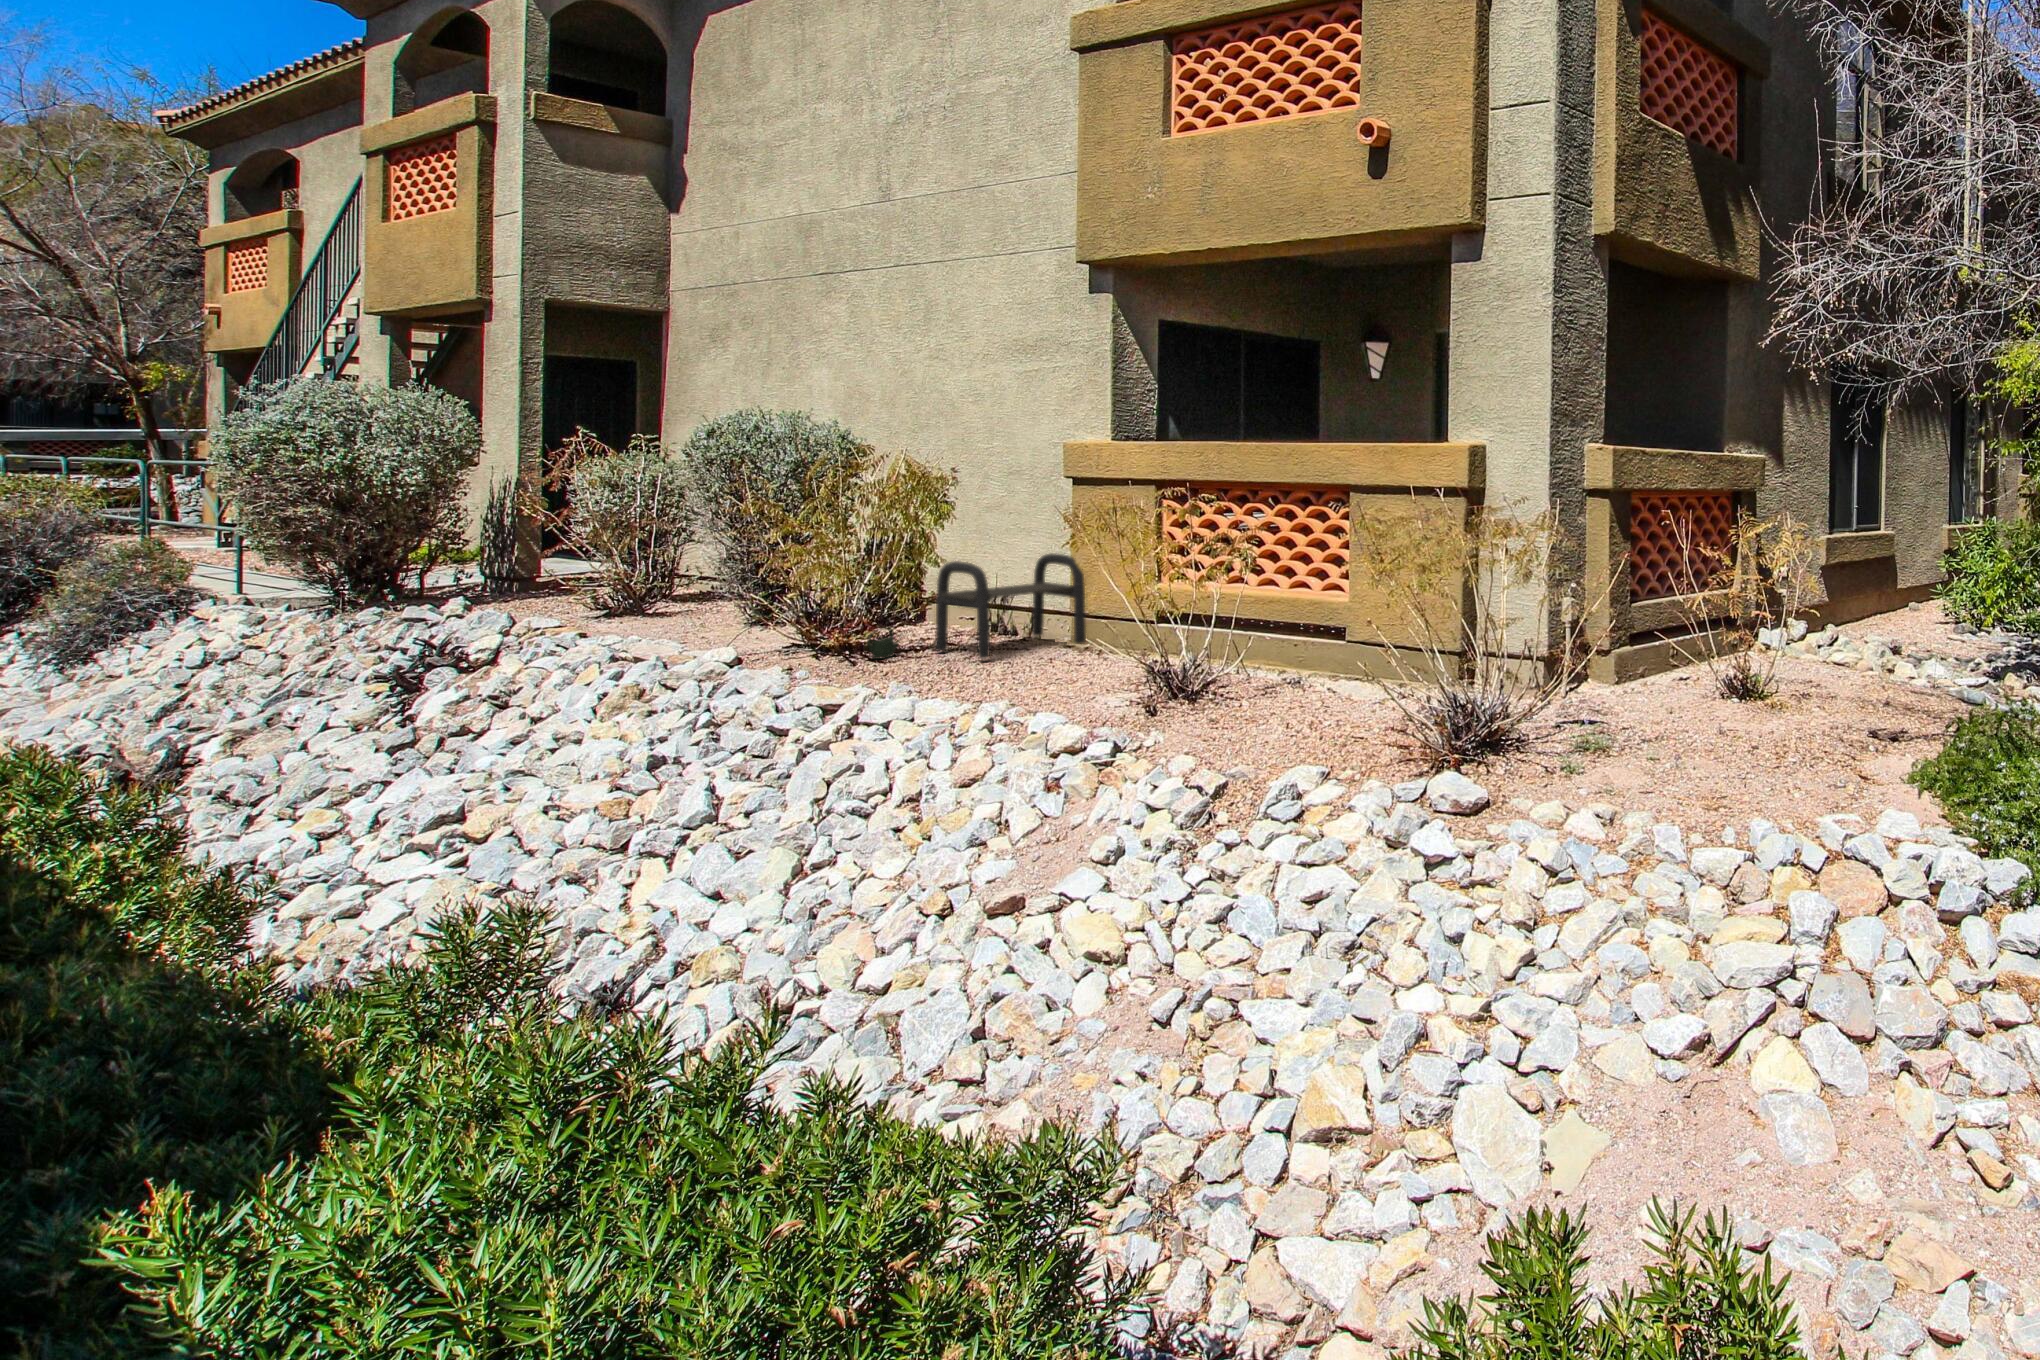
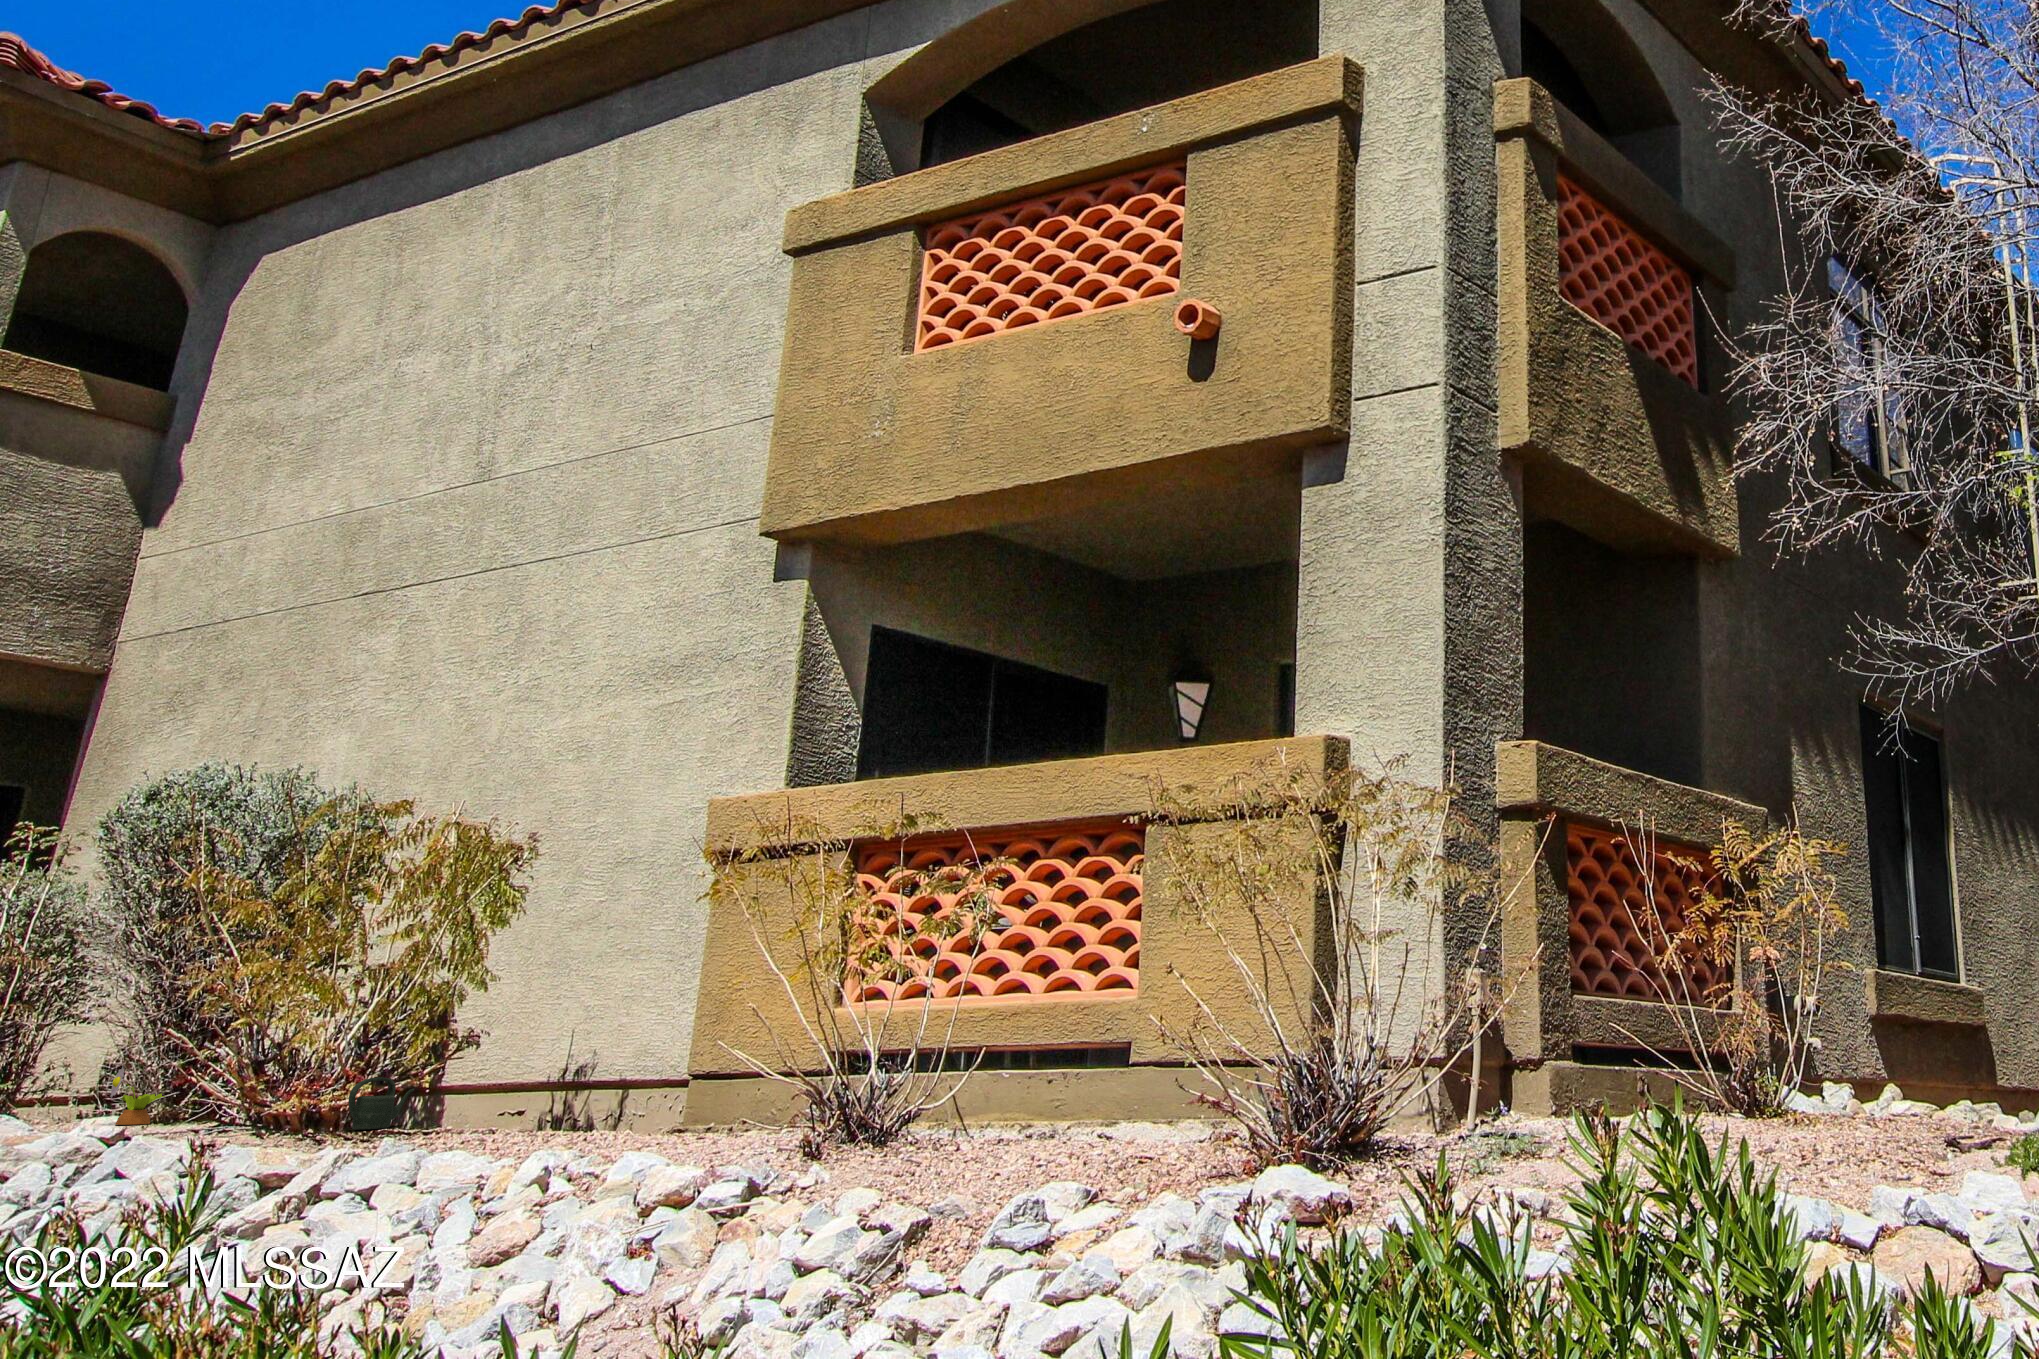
bench: present [935,553,1086,659] -> none [460,964,718,1122]
decorative plant: none [724,608,760,642] -> present [110,1067,165,1125]

